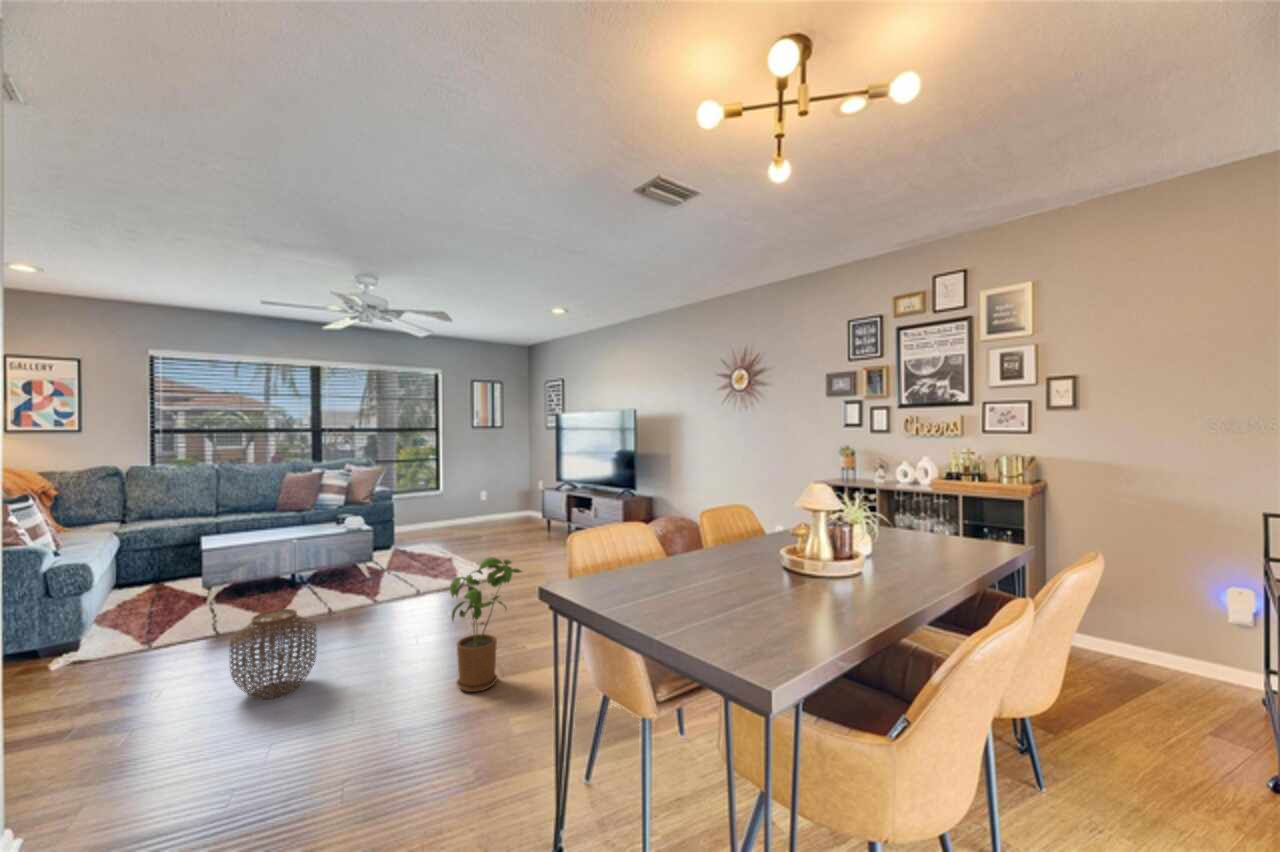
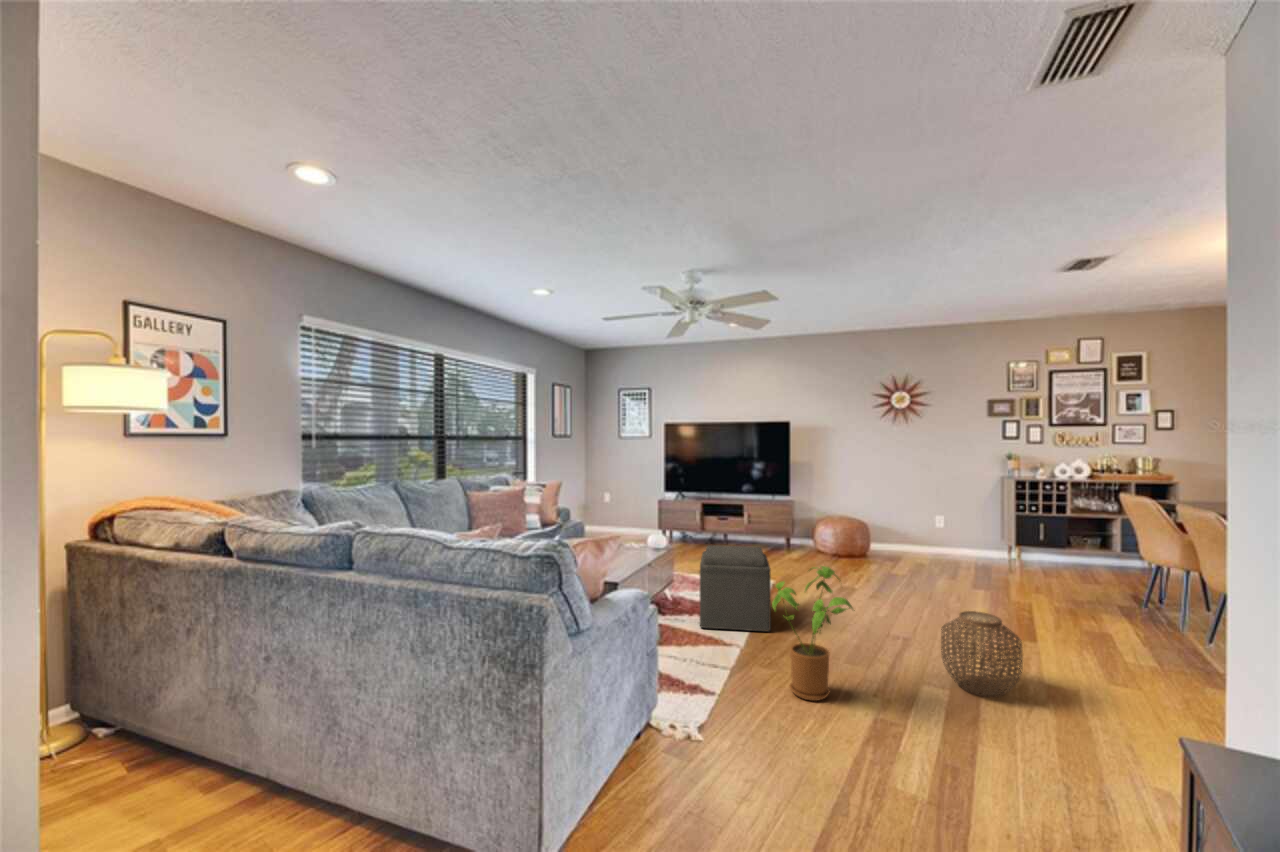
ottoman: none [305,530,395,612] -> present [699,545,771,631]
house plant: present [450,557,522,692] -> present [772,566,855,701]

